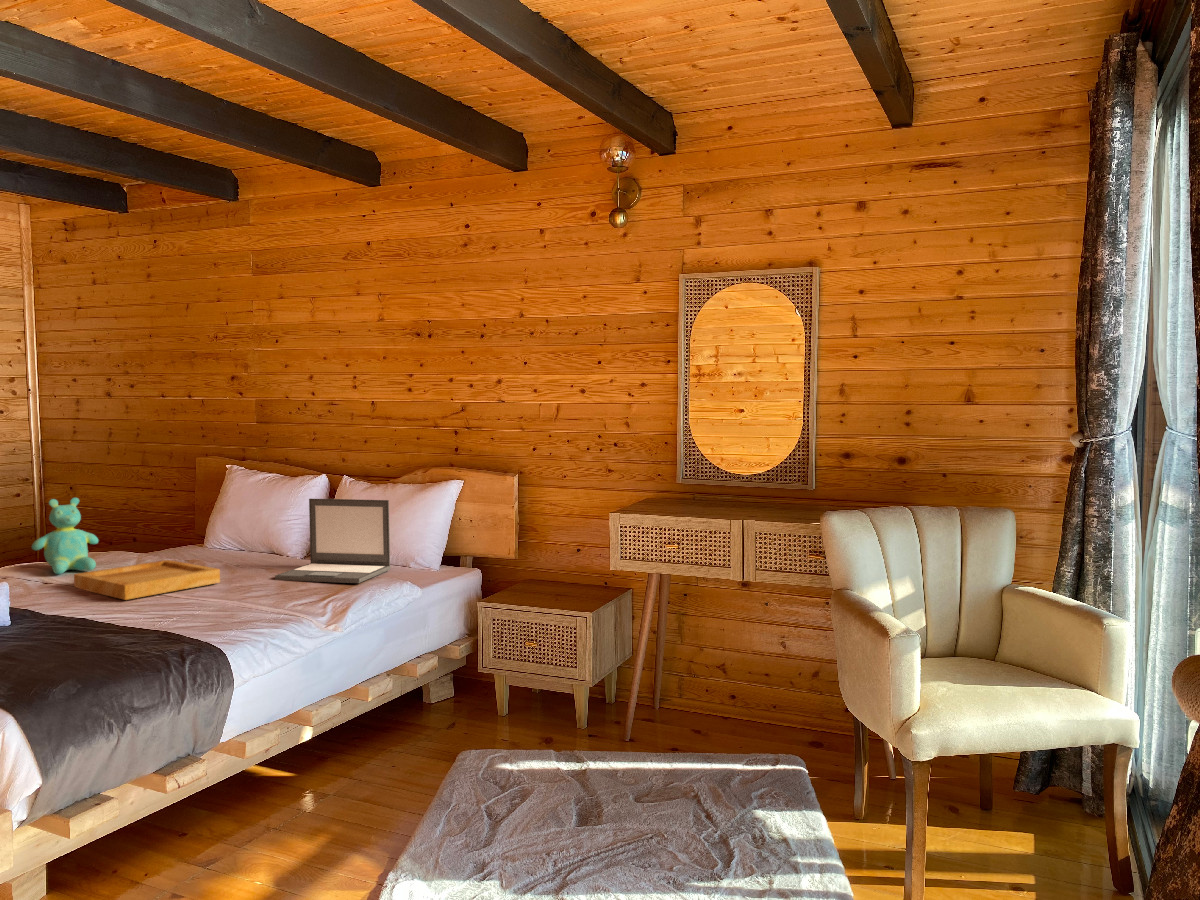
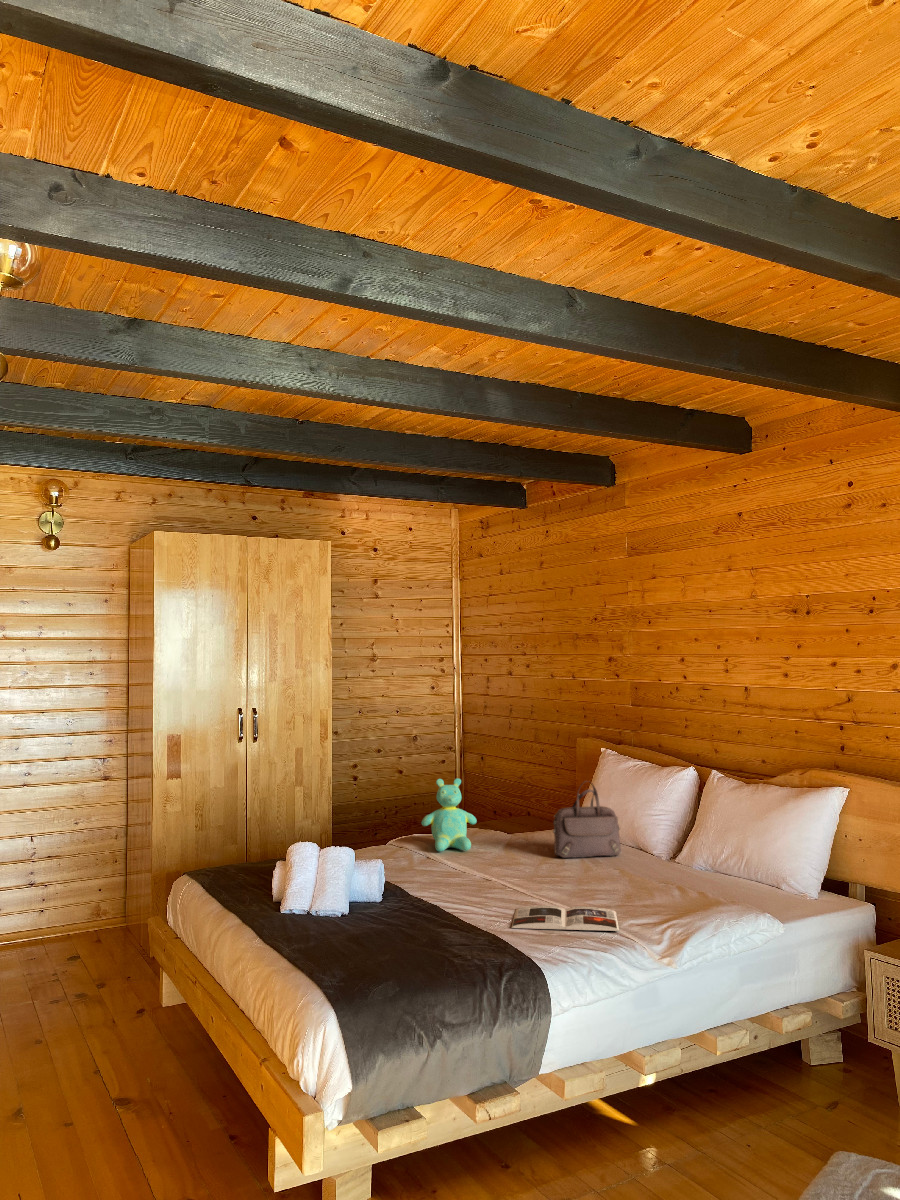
handbag: none [189,491,259,566] -> present [553,784,621,858]
laptop: present [275,499,391,583] -> none [628,796,758,903]
tray: present [74,560,220,600] -> none [446,848,572,890]
magazine: none [172,598,284,624] -> present [512,906,619,931]

